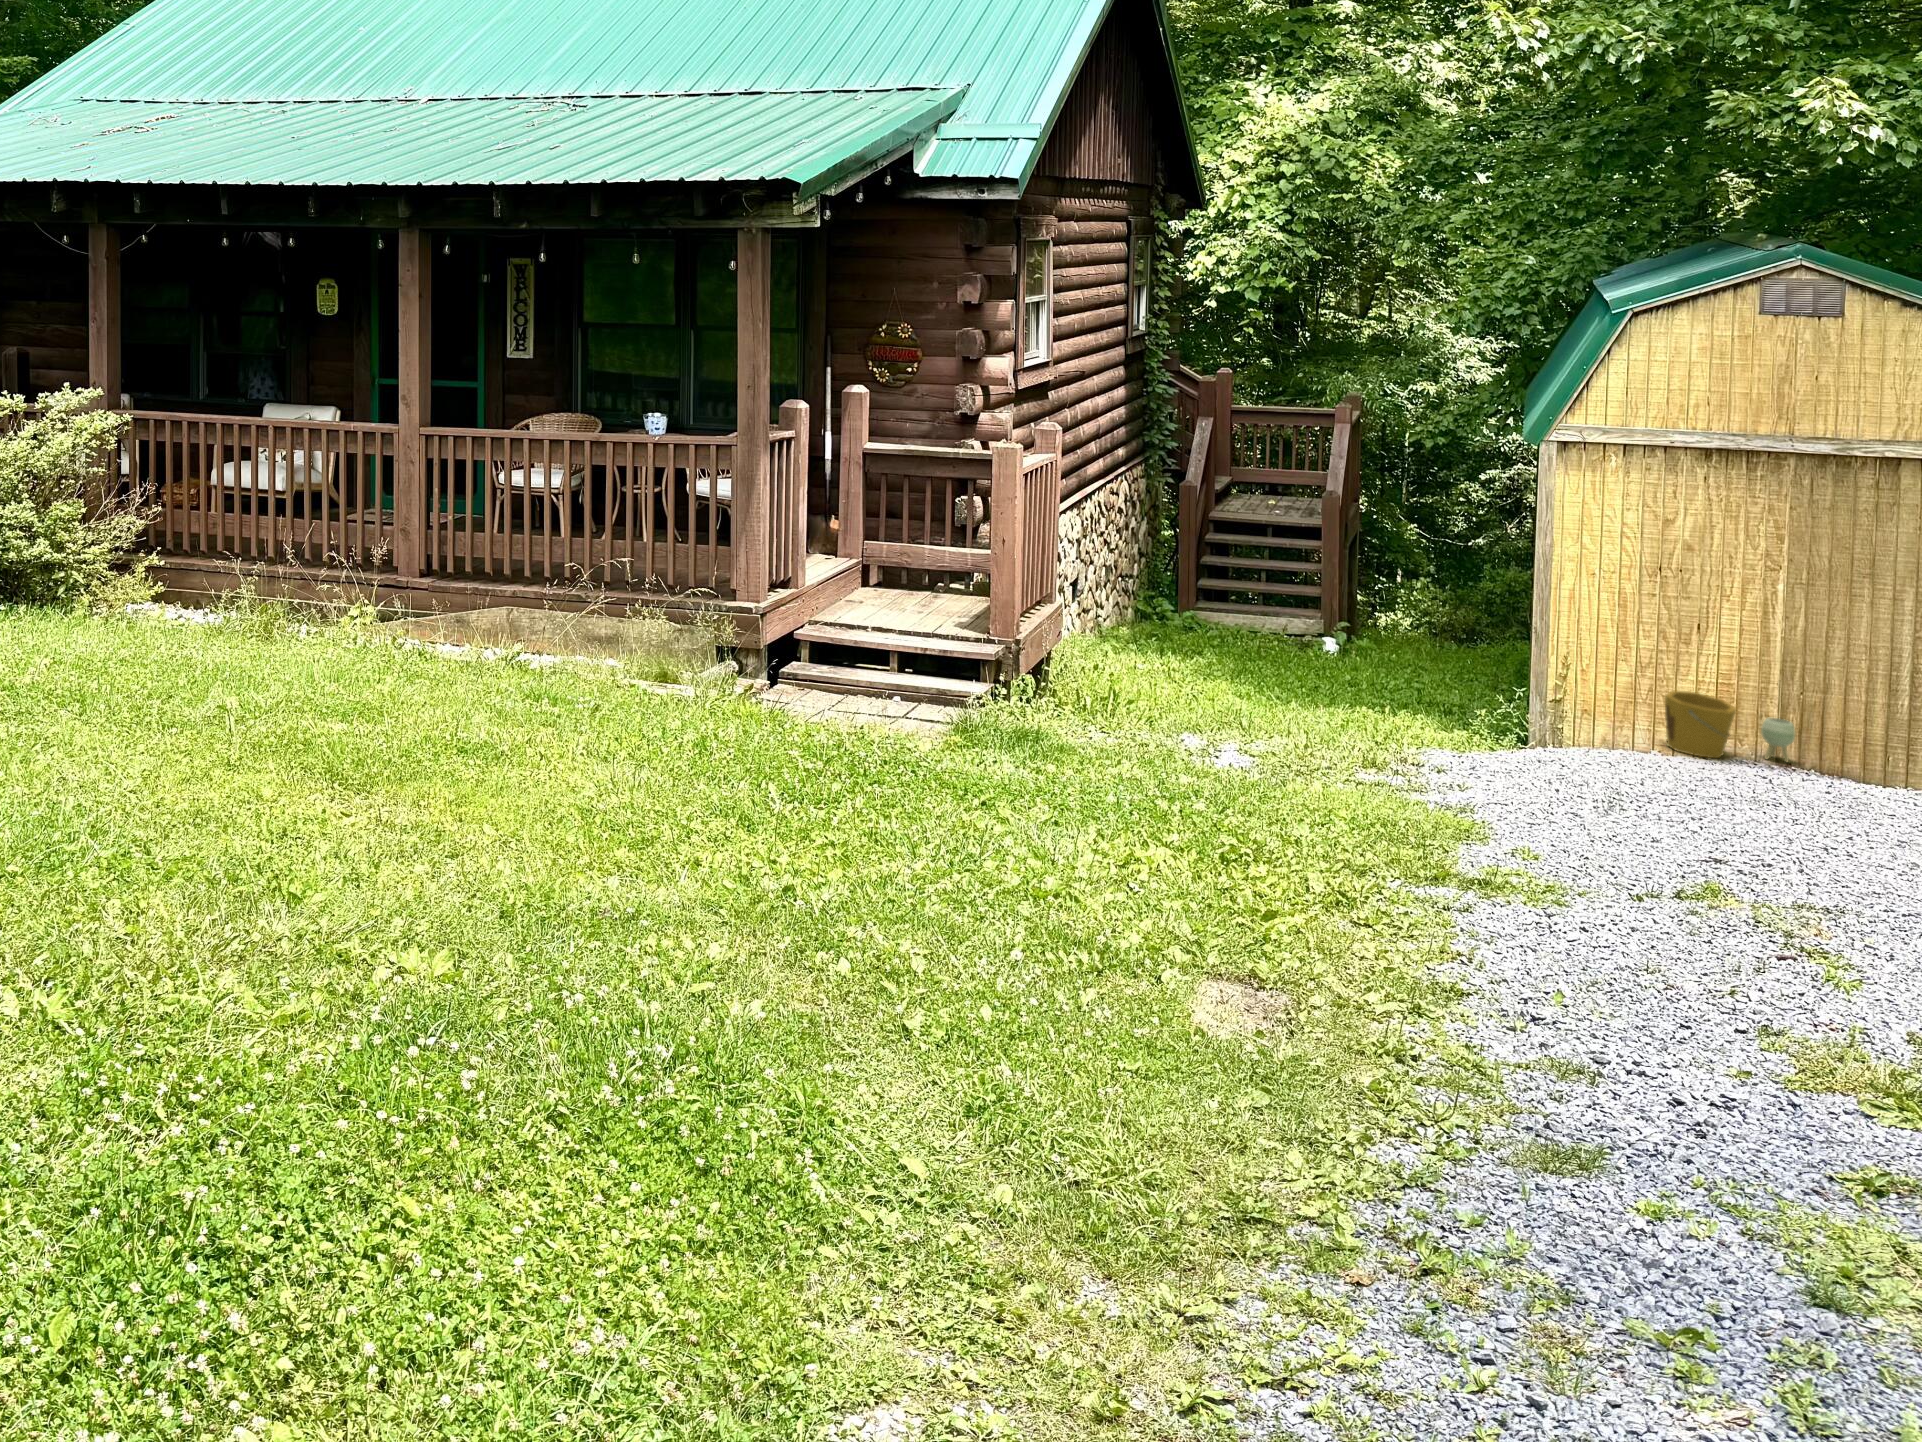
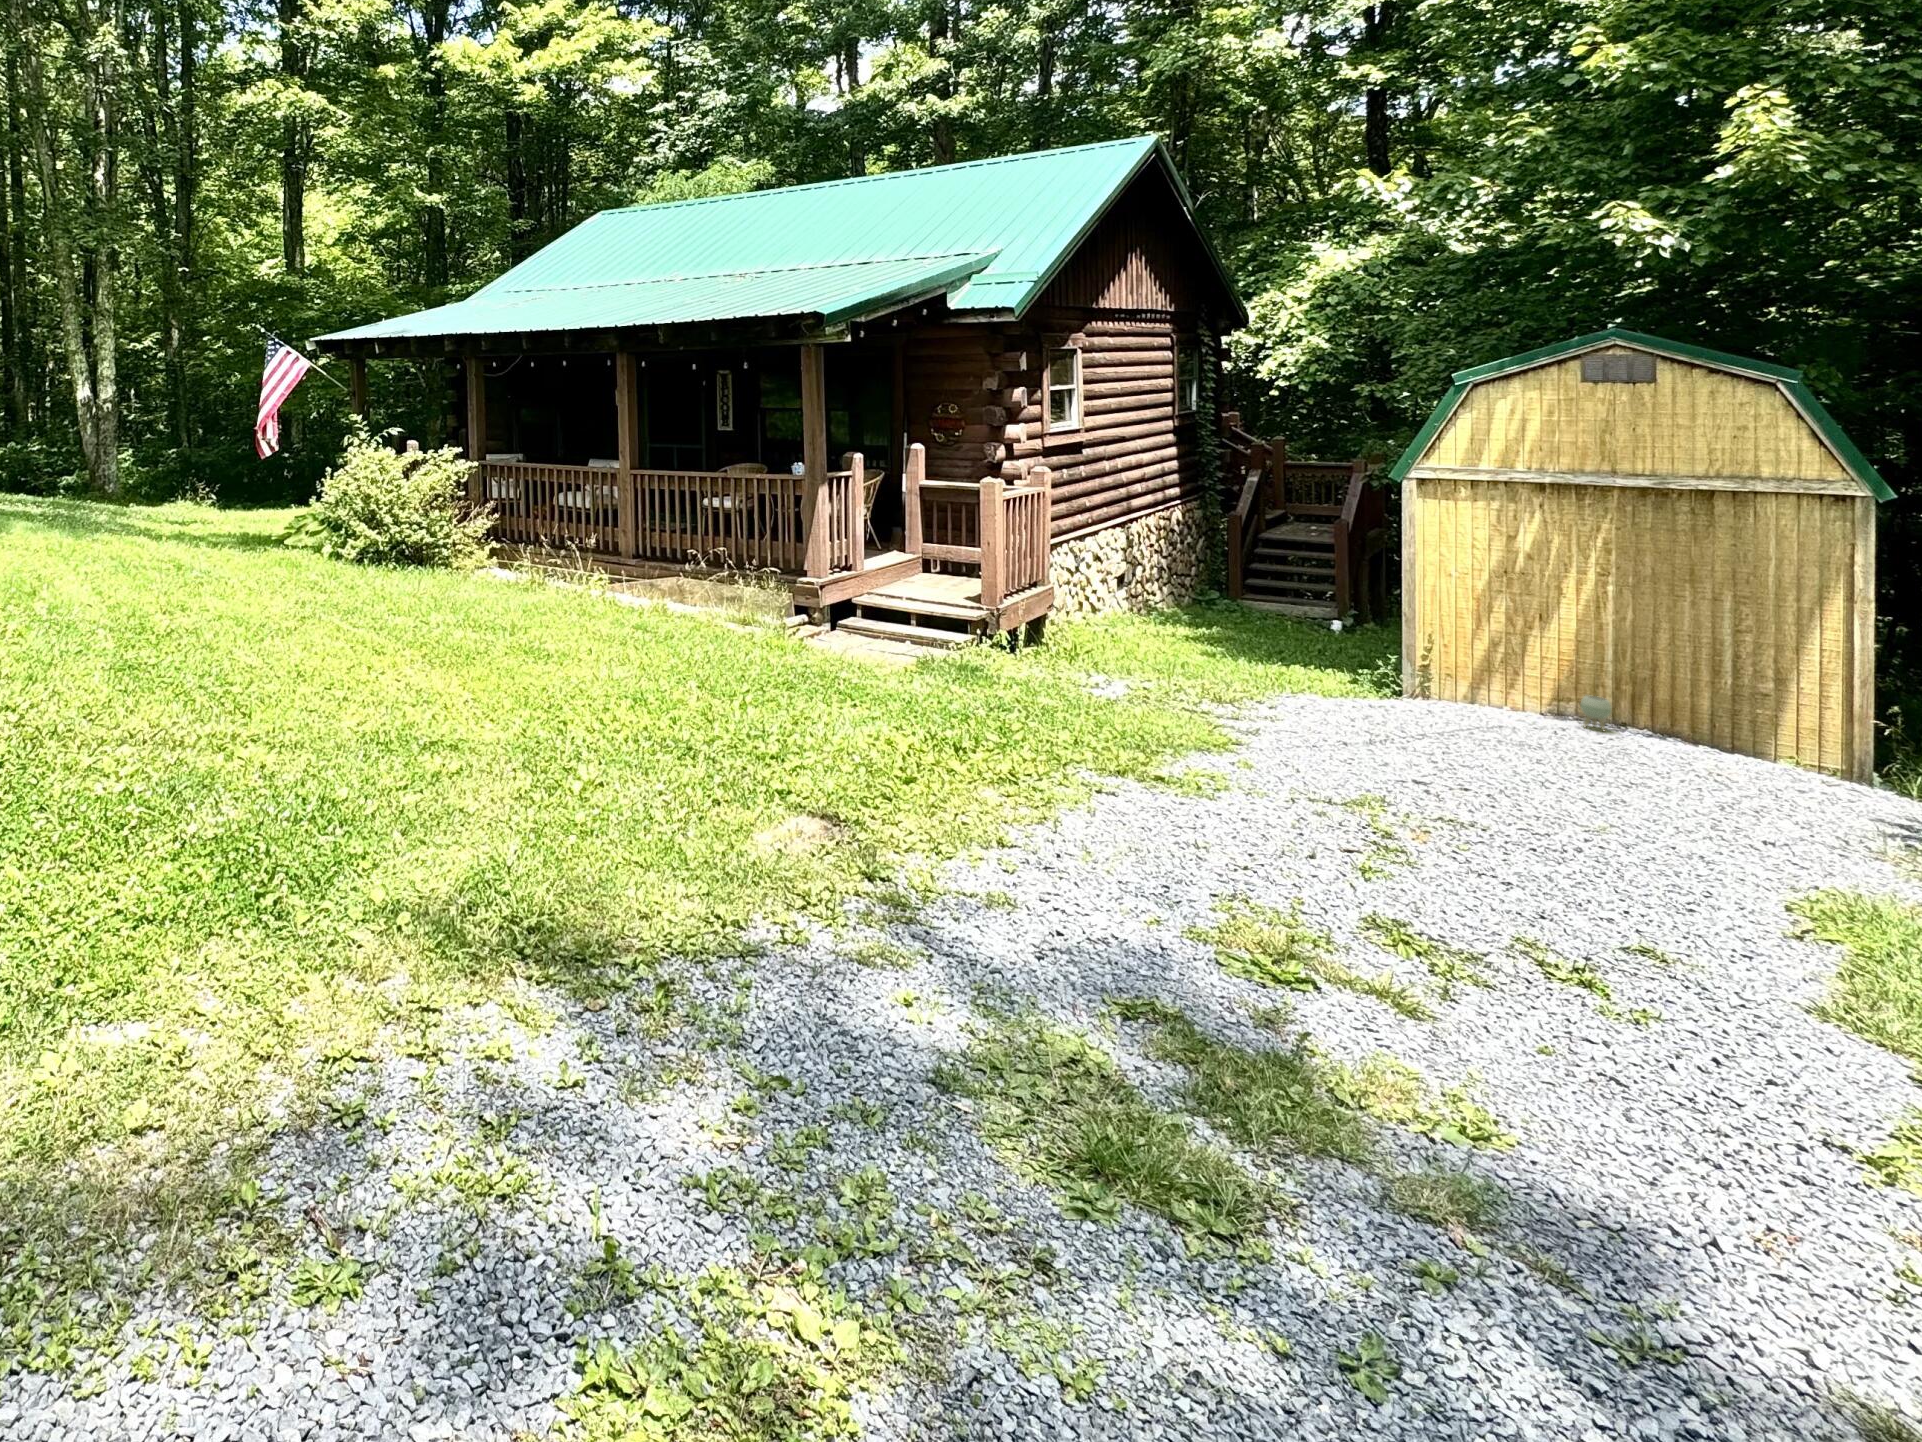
bucket: present [1665,690,1736,758] -> none [1488,669,1553,723]

